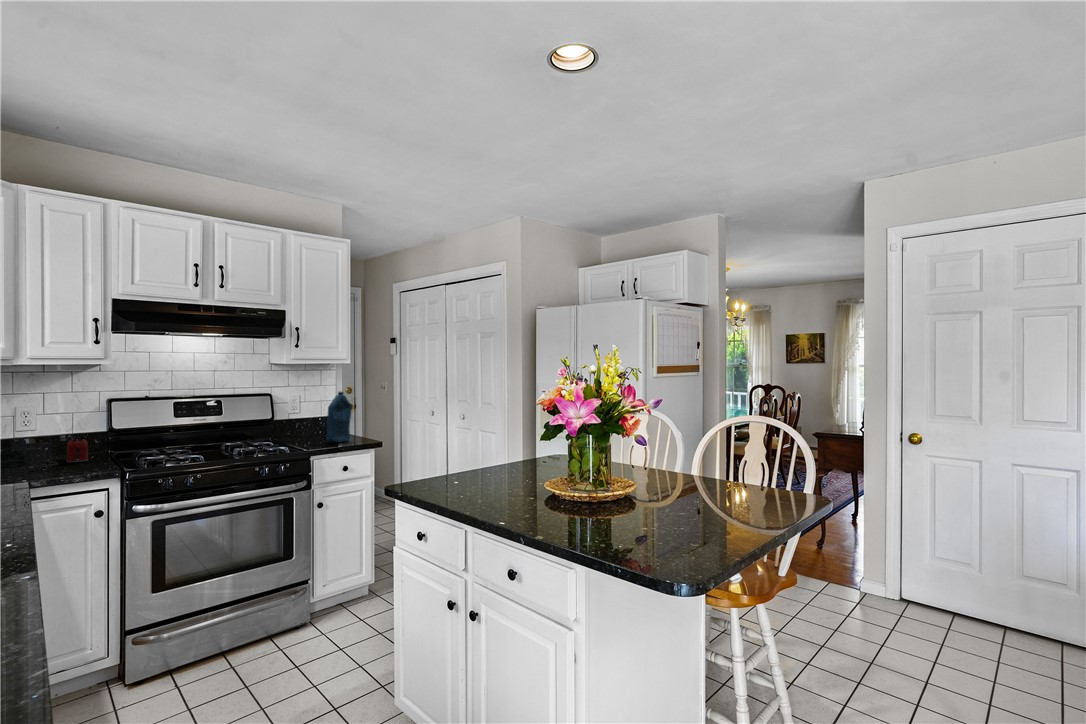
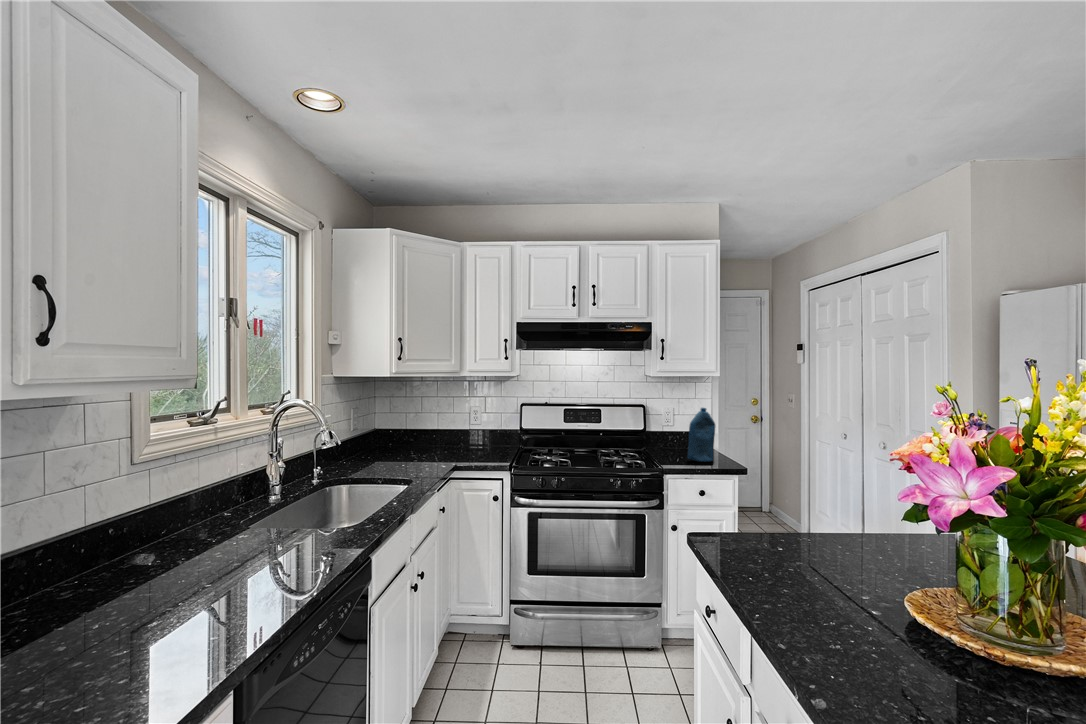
toaster: present [30,439,88,470] -> none [458,436,500,458]

